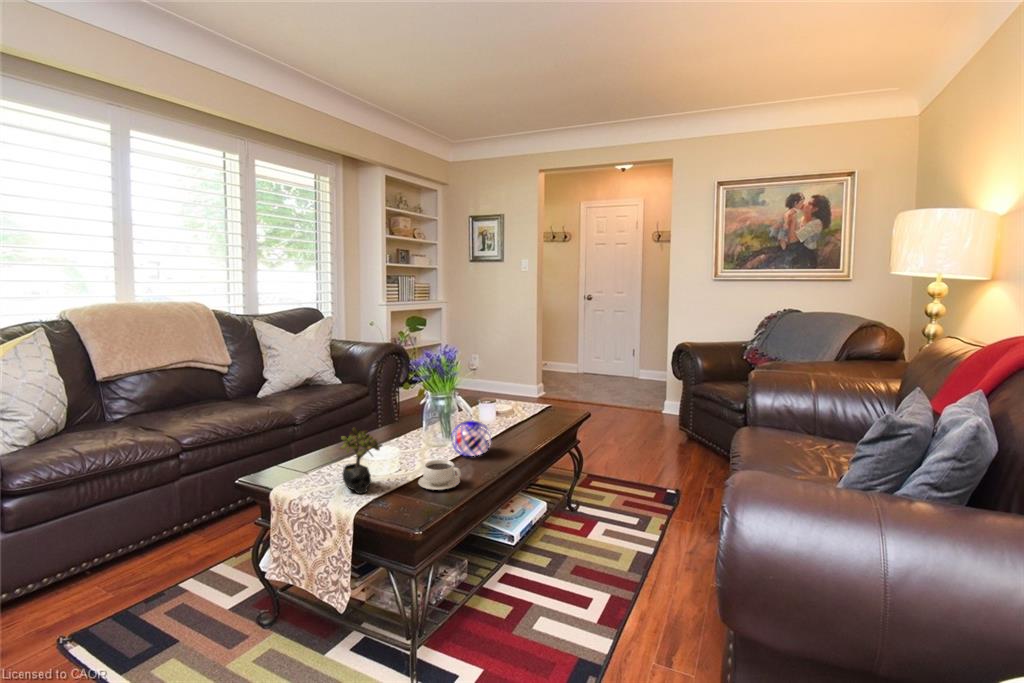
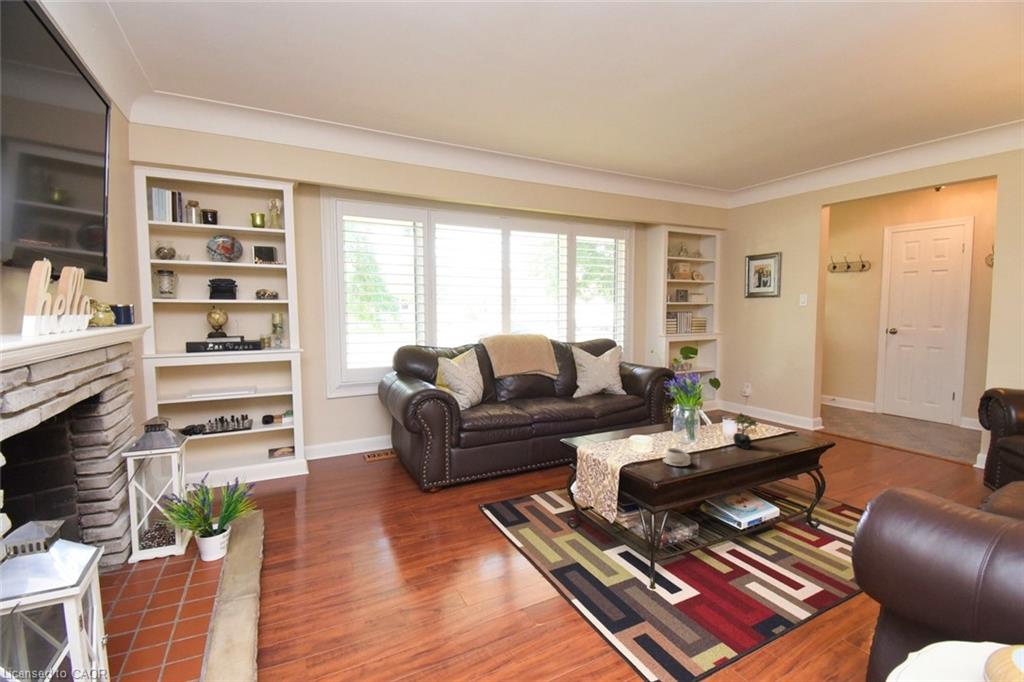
decorative orb: present [452,421,491,456] -> none [691,428,721,452]
succulent plant: present [340,427,382,494] -> present [733,413,758,449]

